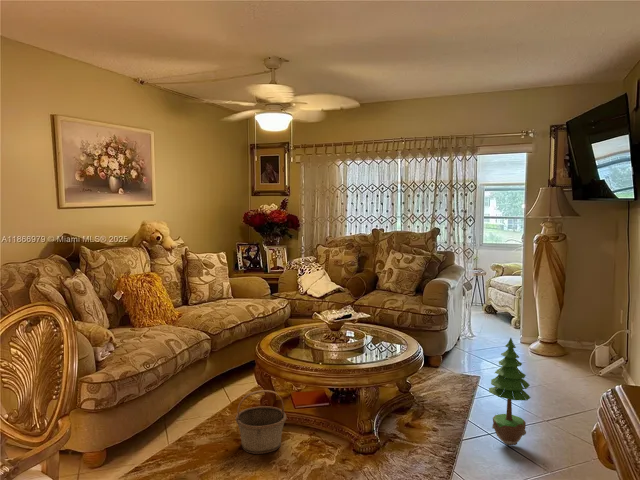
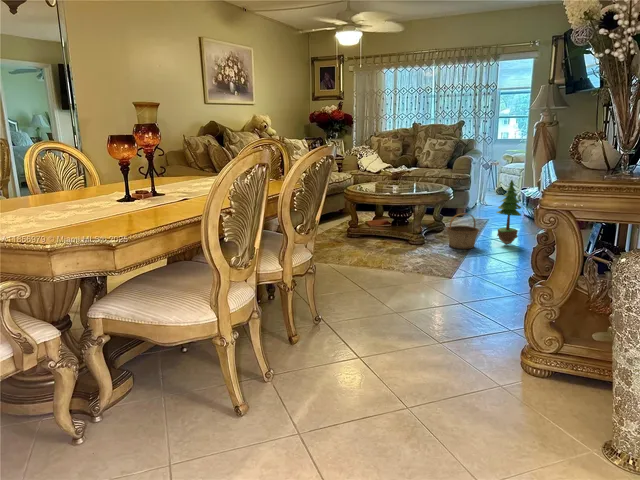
basket: present [236,390,287,454] -> present [446,213,479,249]

